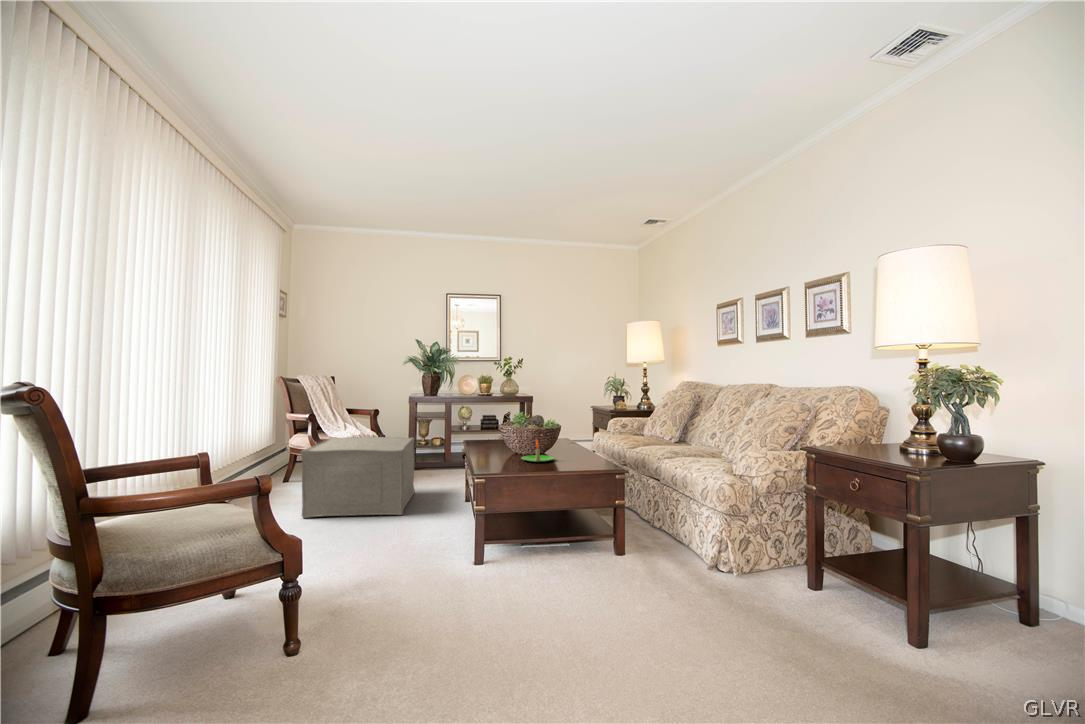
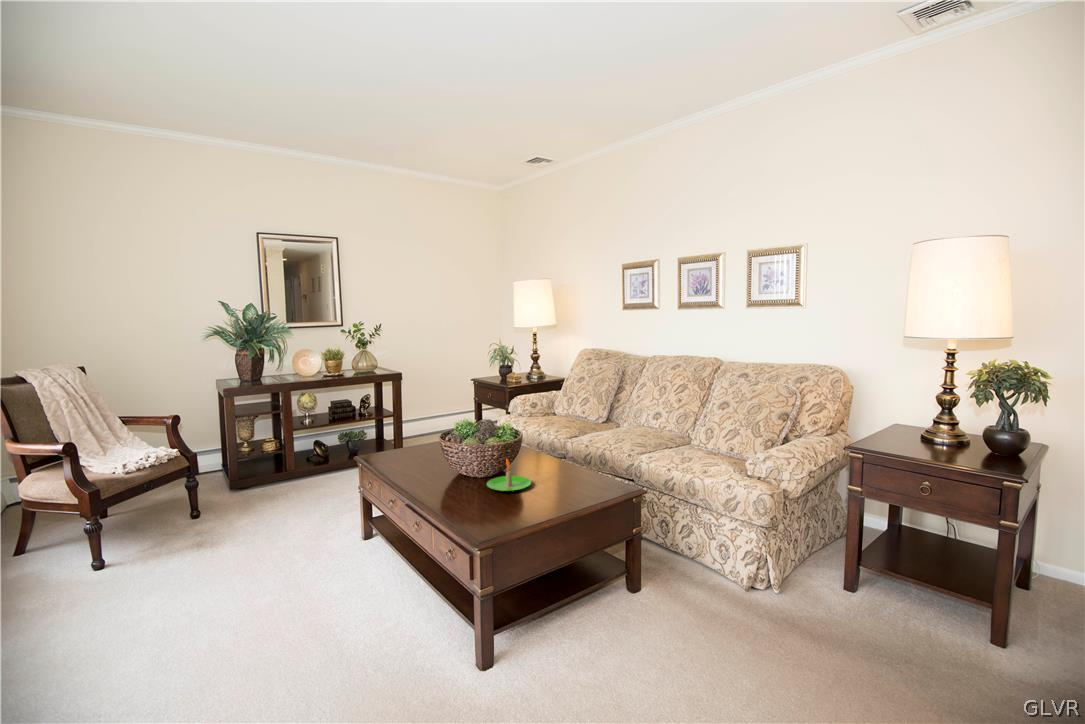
ottoman: present [301,437,415,518] -> none [86,458,289,636]

